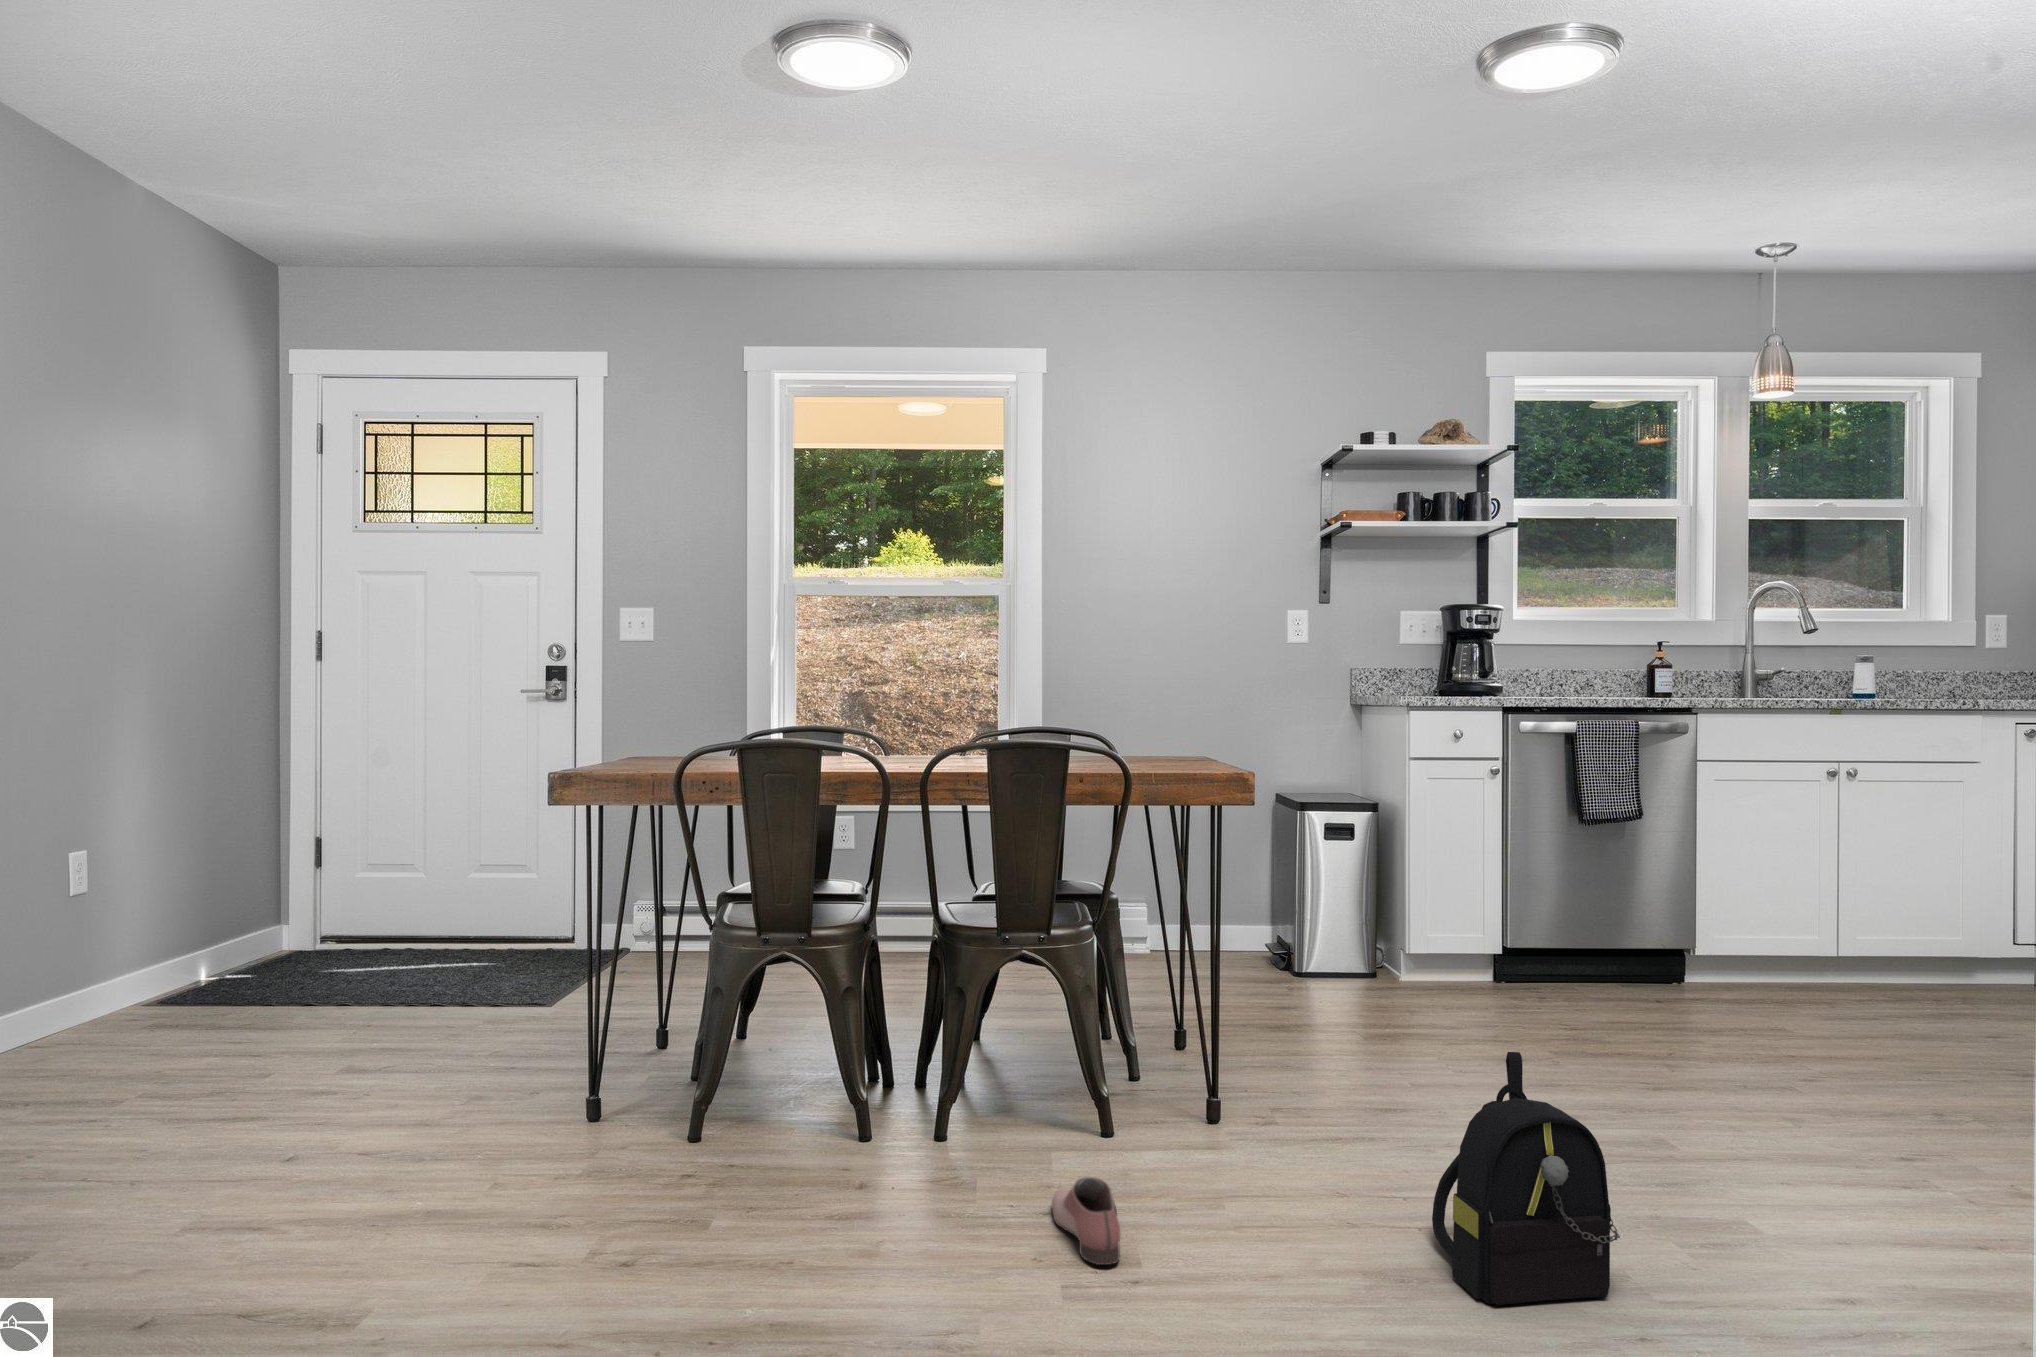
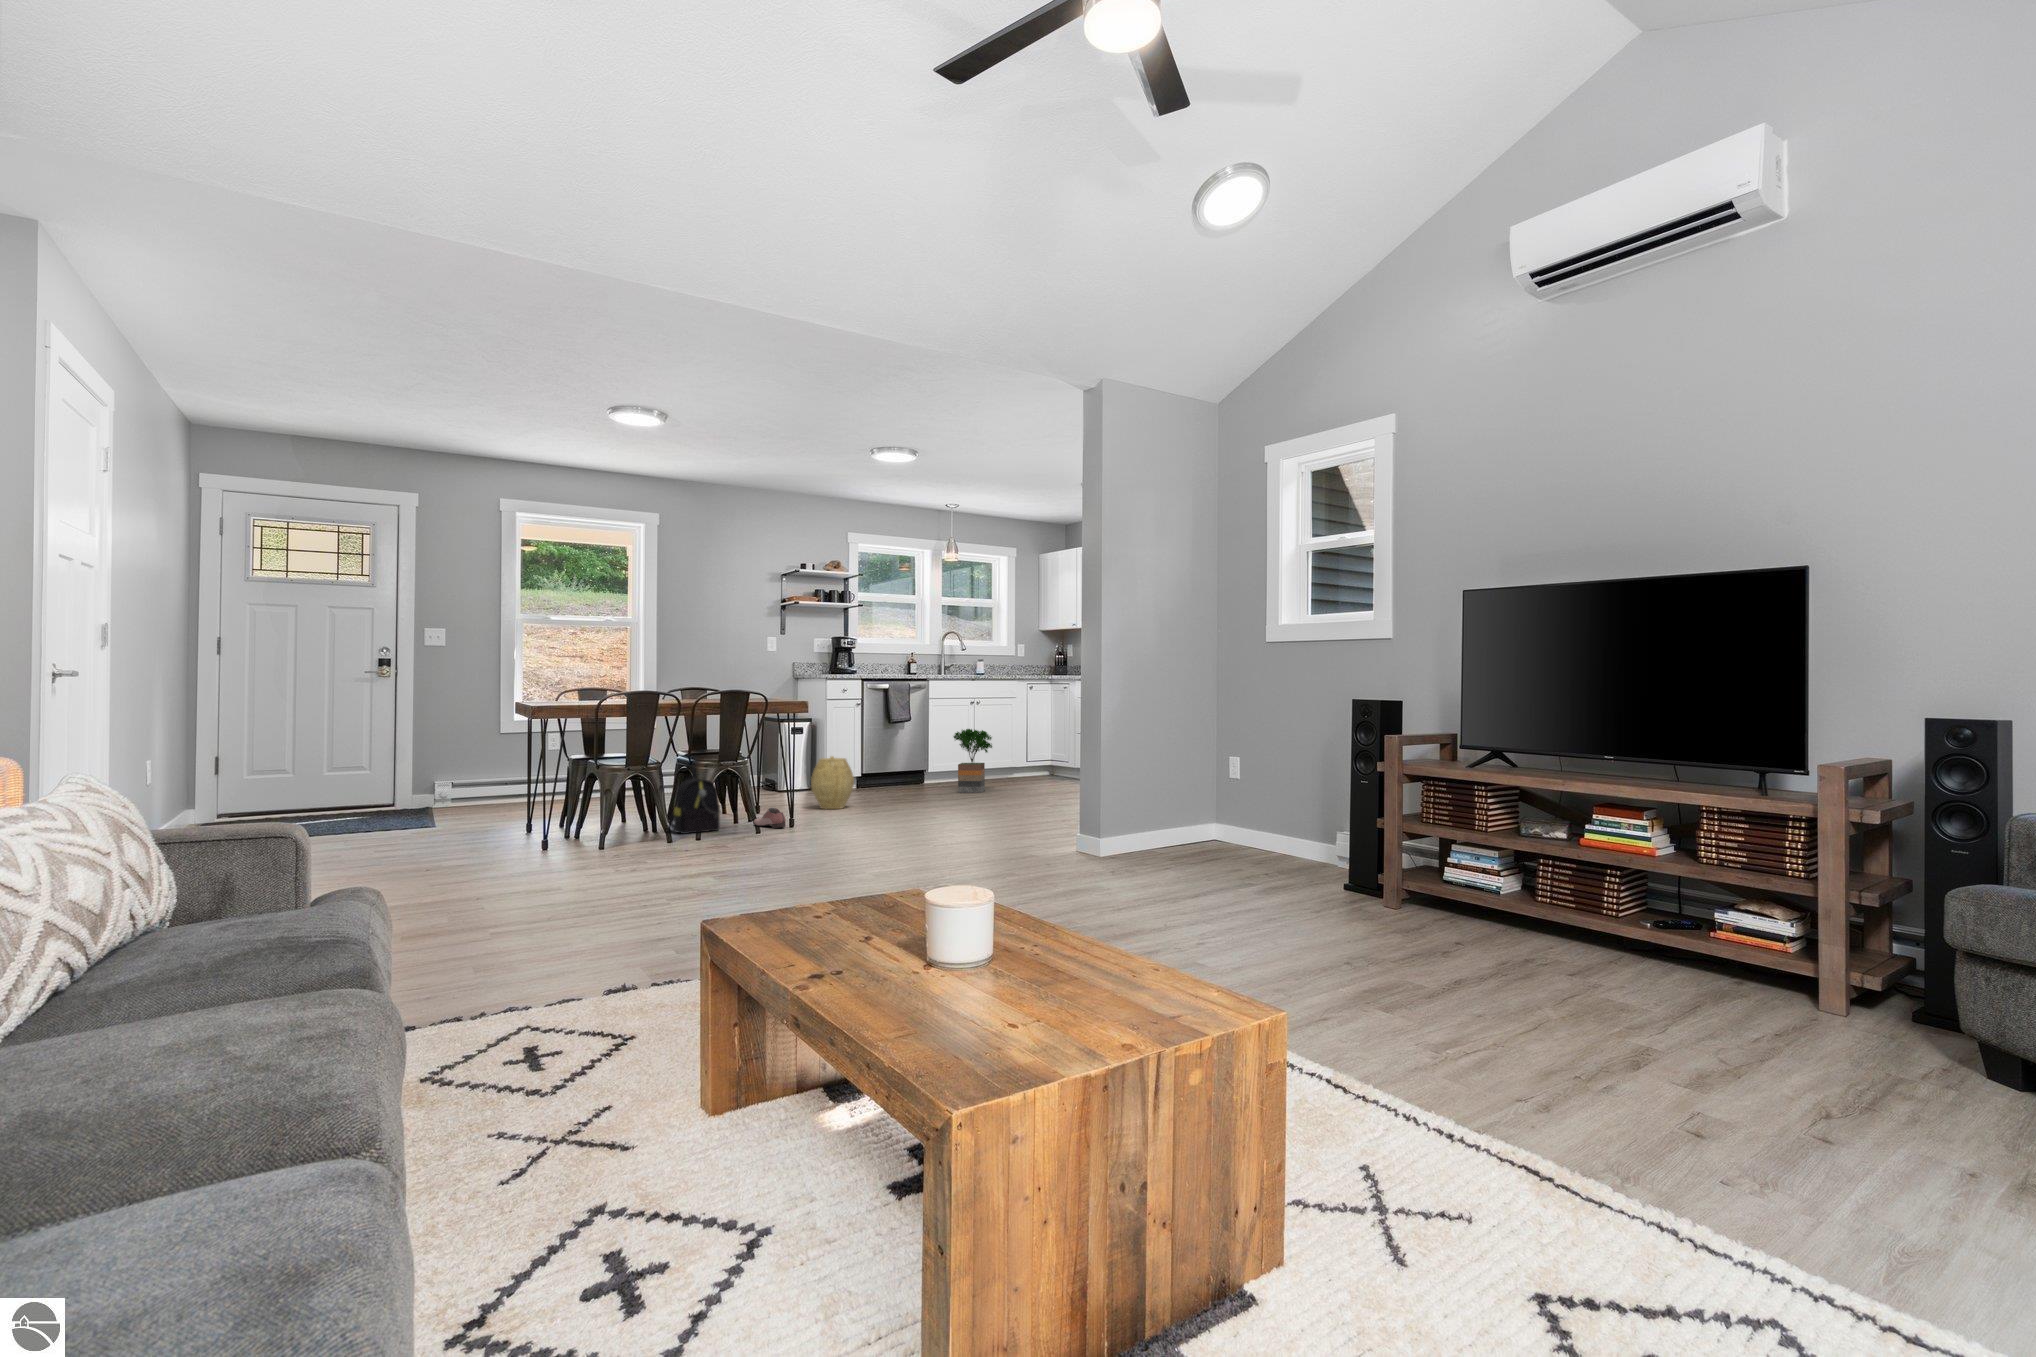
potted tree: none [1770,868,1923,1074] -> present [953,729,992,793]
woven basket: none [1304,956,1432,1120] -> present [811,756,854,809]
backpack: present [1432,1052,1620,1305] -> present [670,767,721,834]

